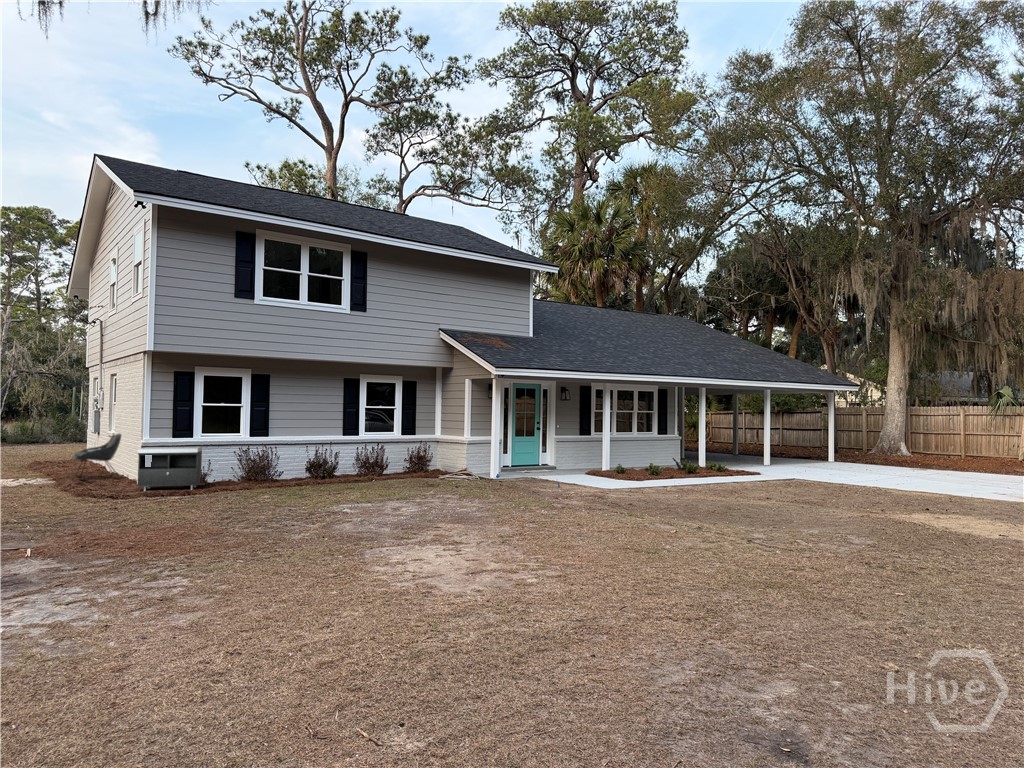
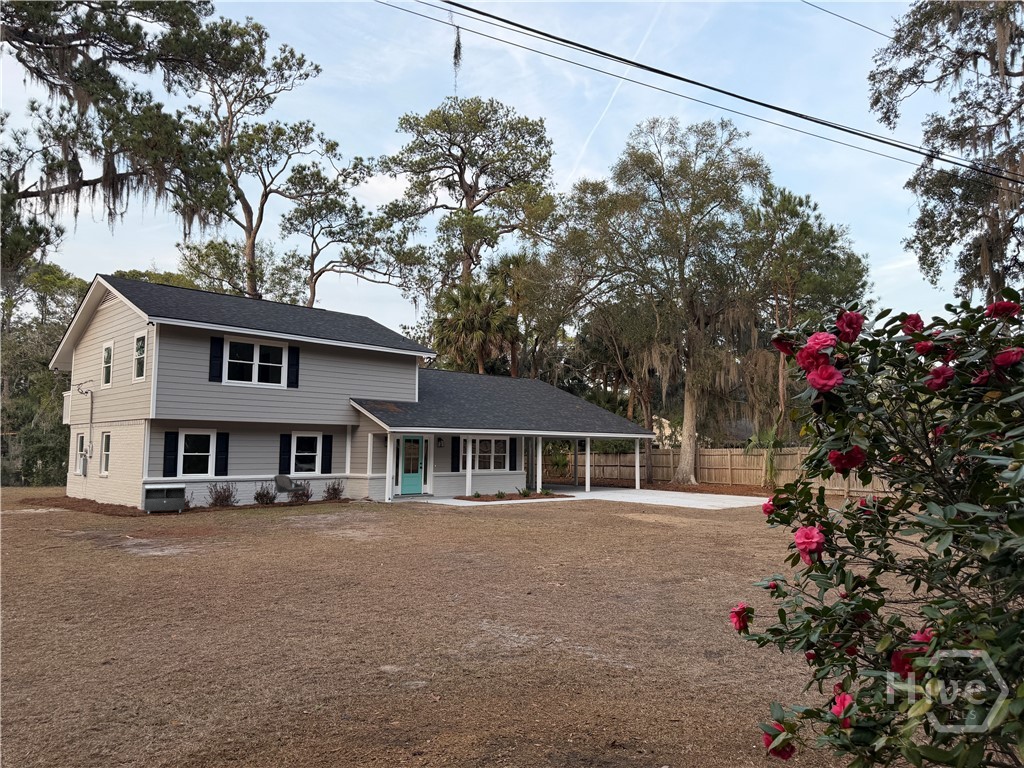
lounge chair: present [72,434,121,481] -> present [274,475,306,504]

